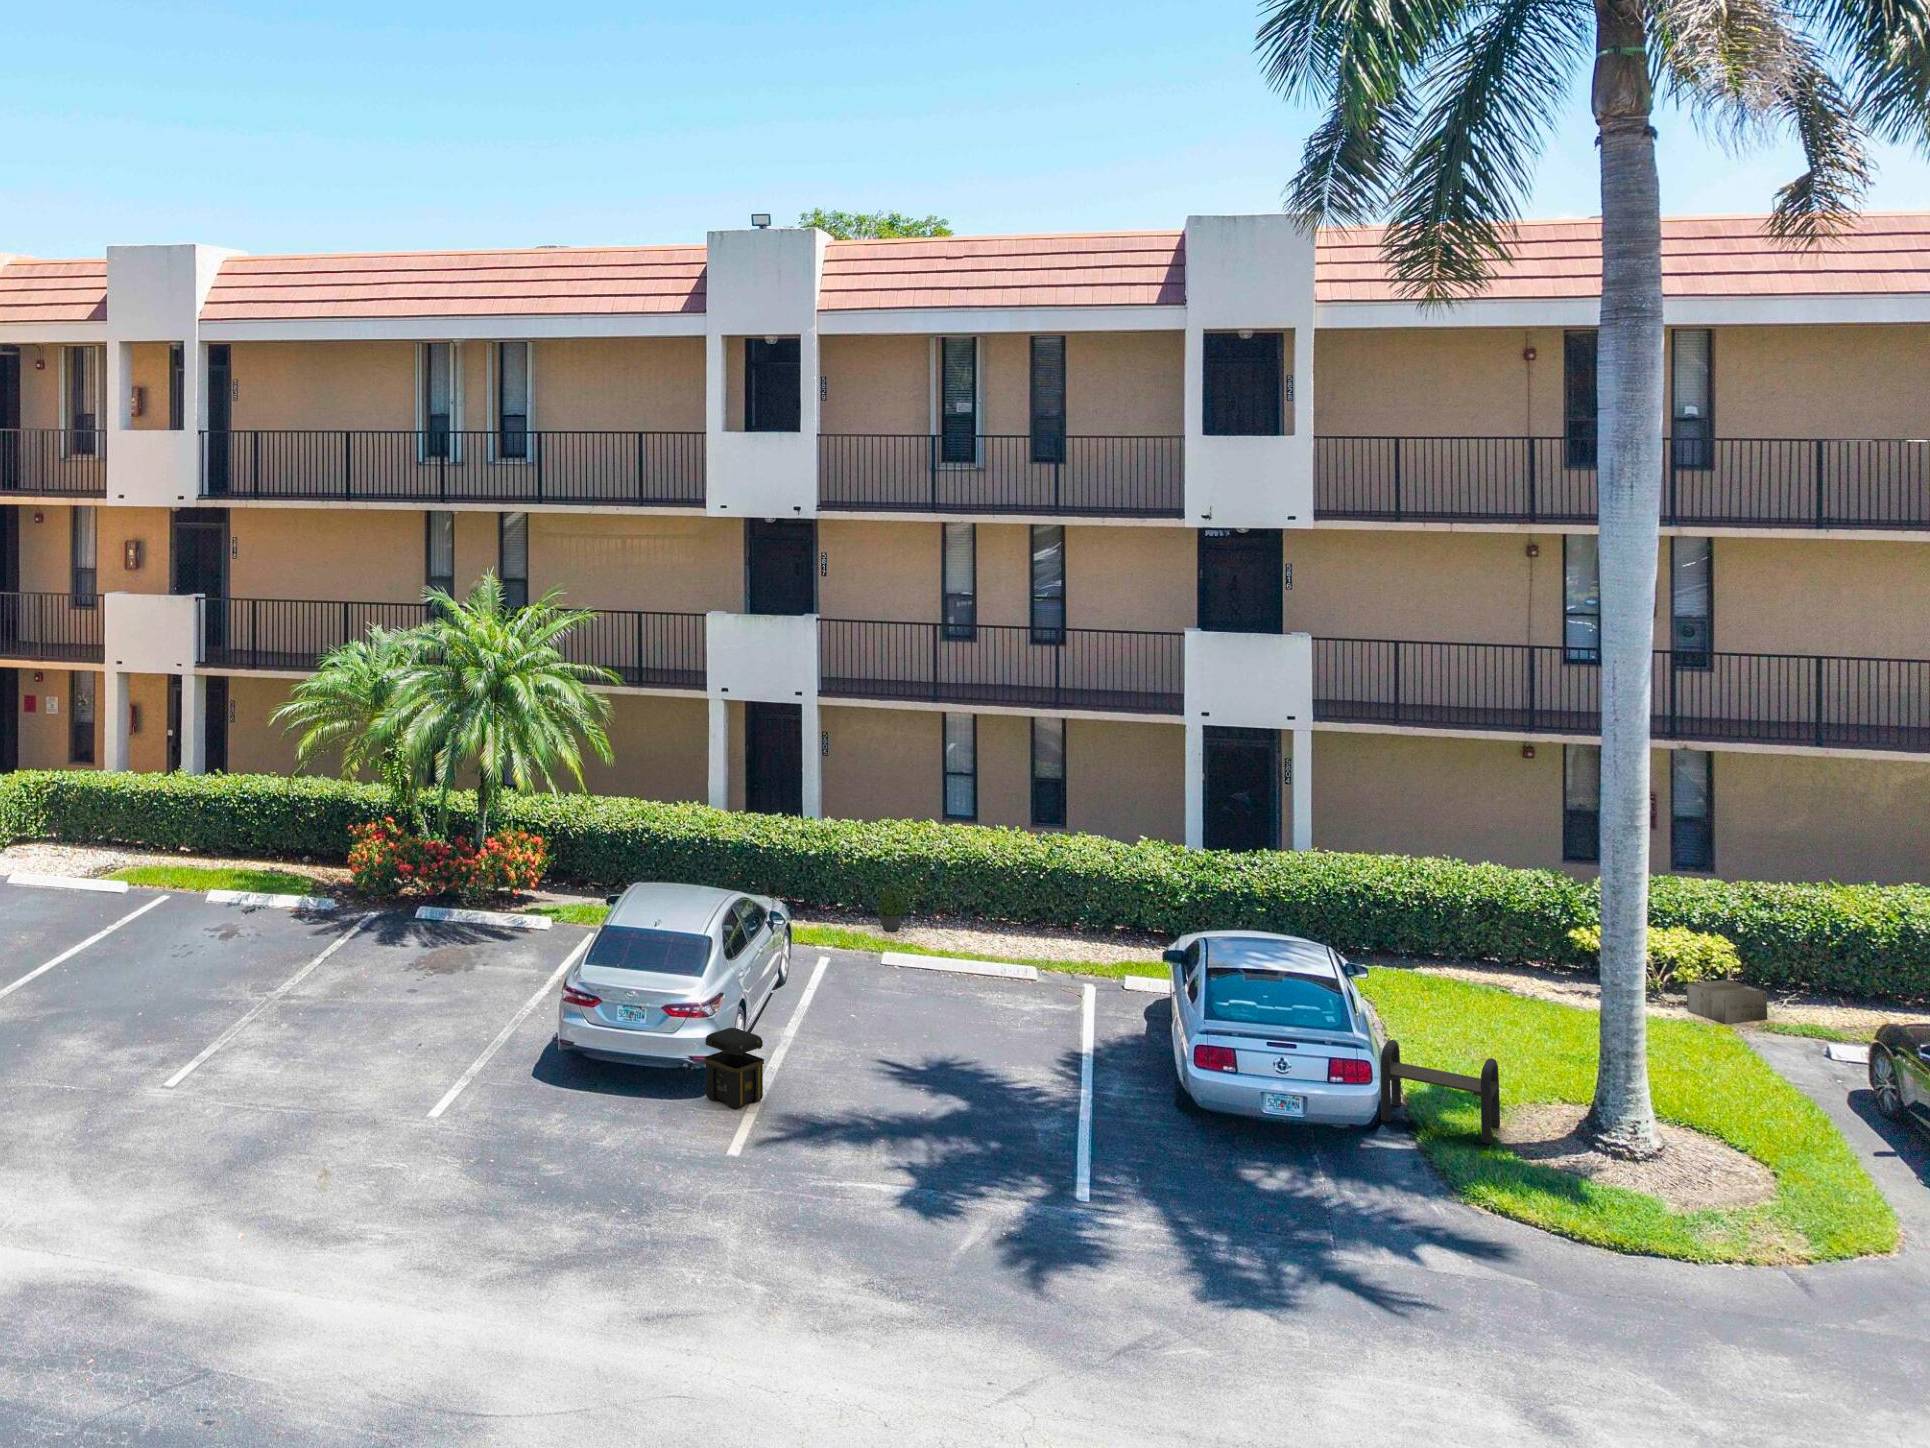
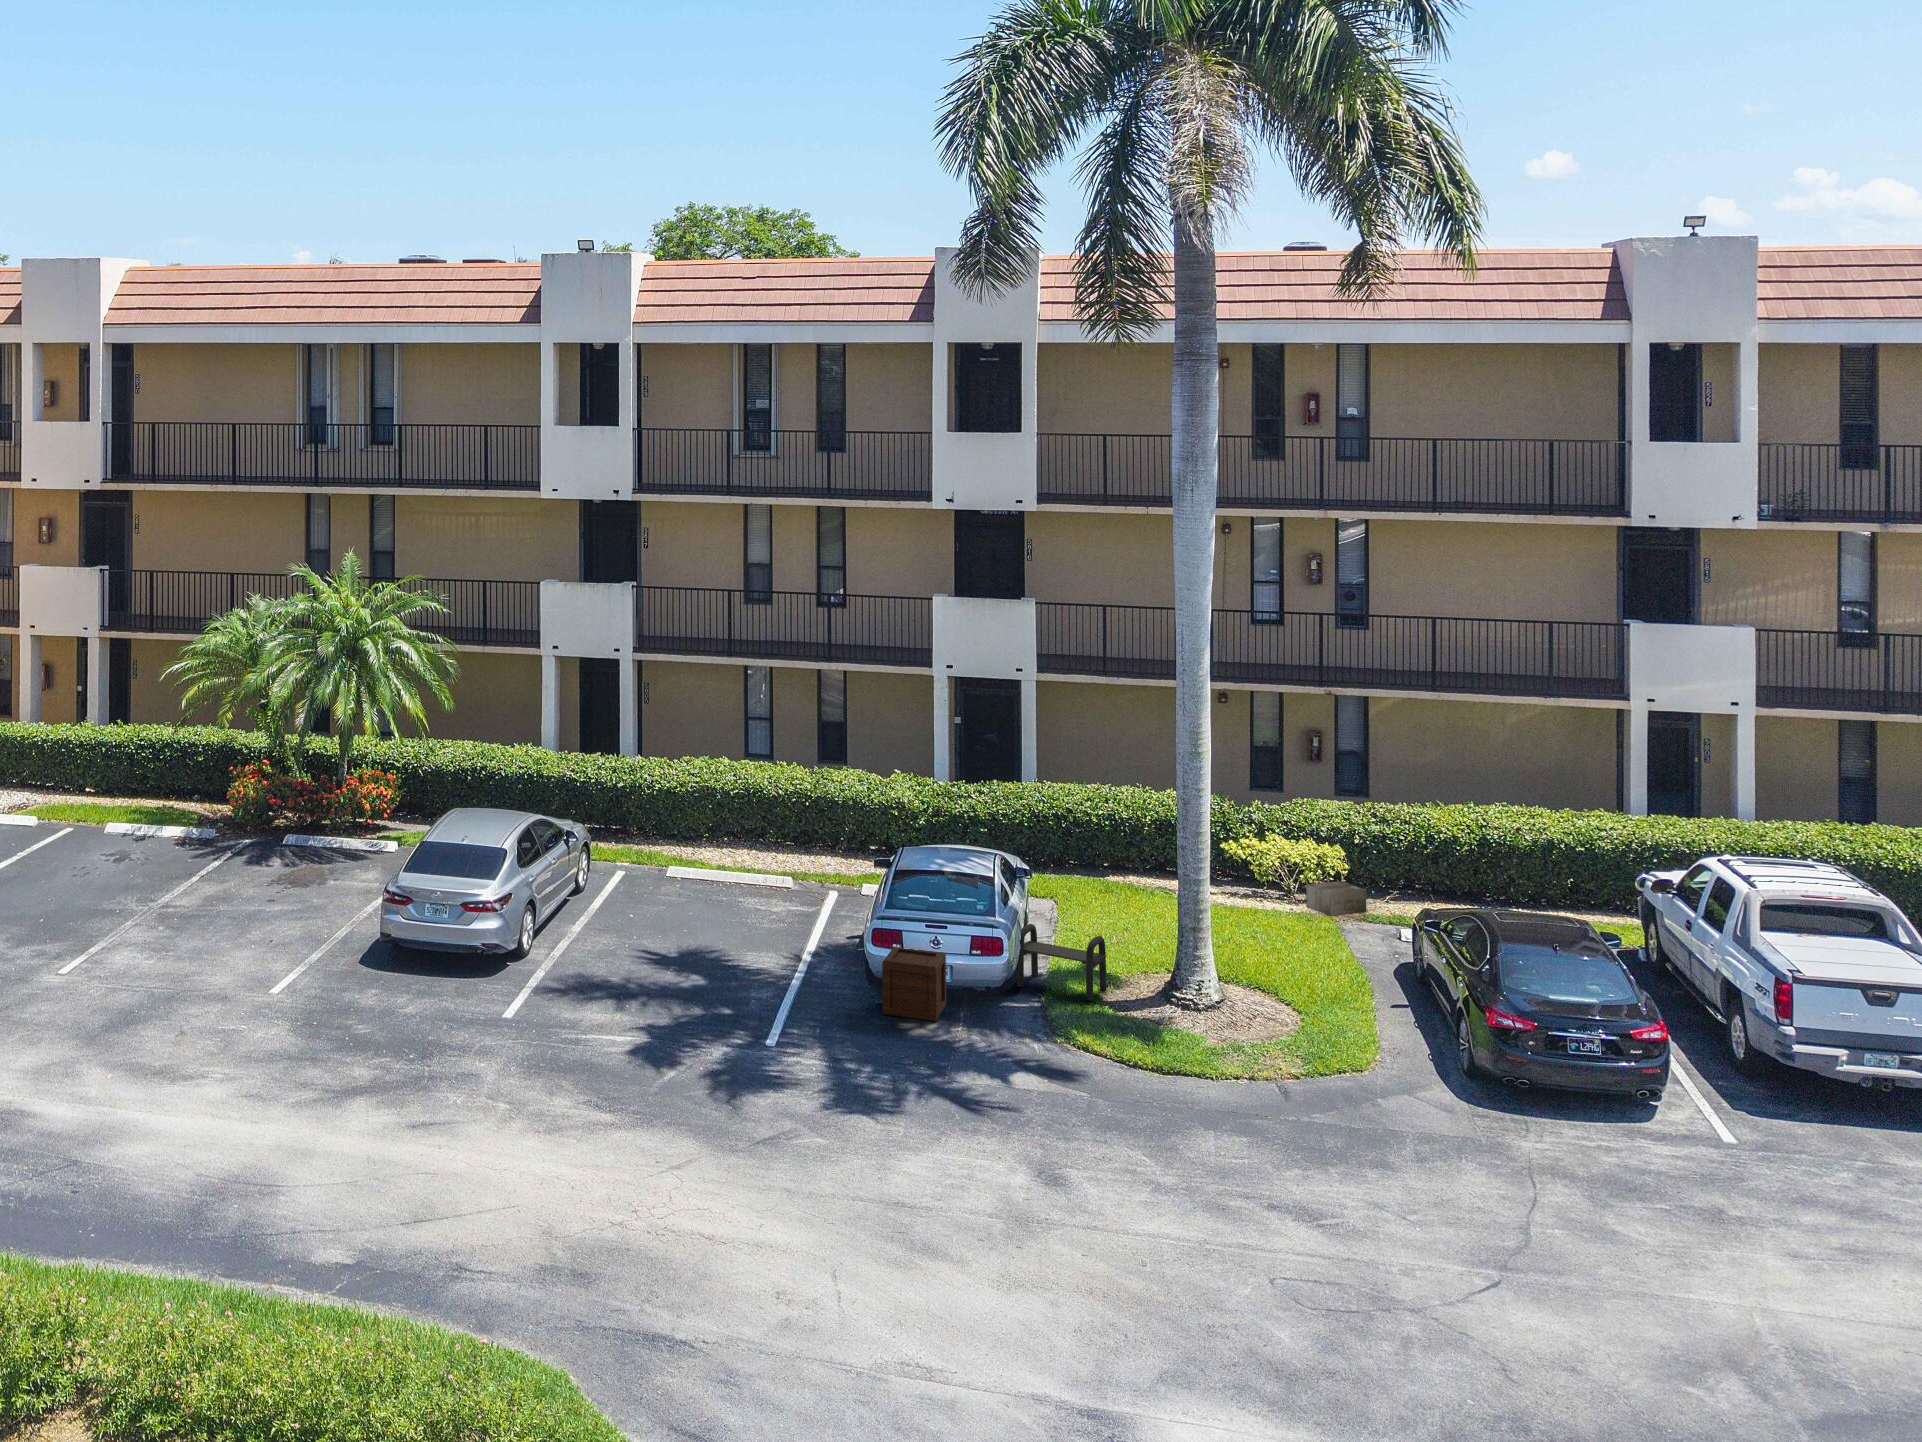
potted plant: present [876,891,907,932] -> none [672,818,698,852]
toolbox: present [705,1028,764,1108] -> none [490,921,537,983]
wooden crate: none [1226,1070,1304,1172] -> present [882,947,946,1021]

